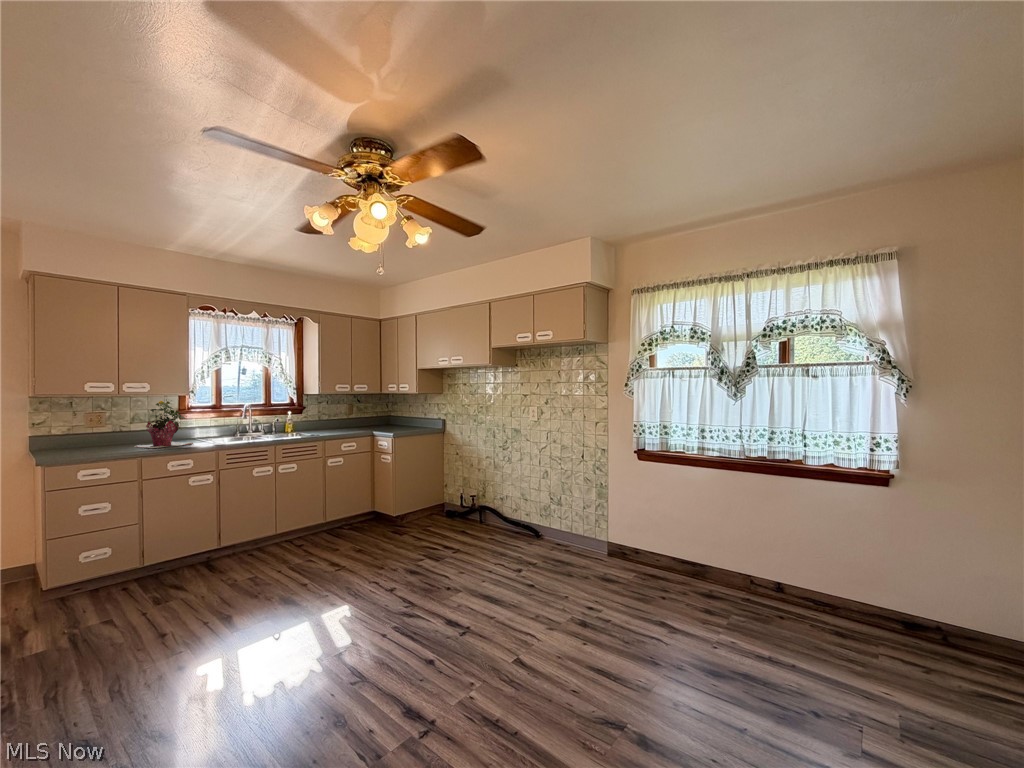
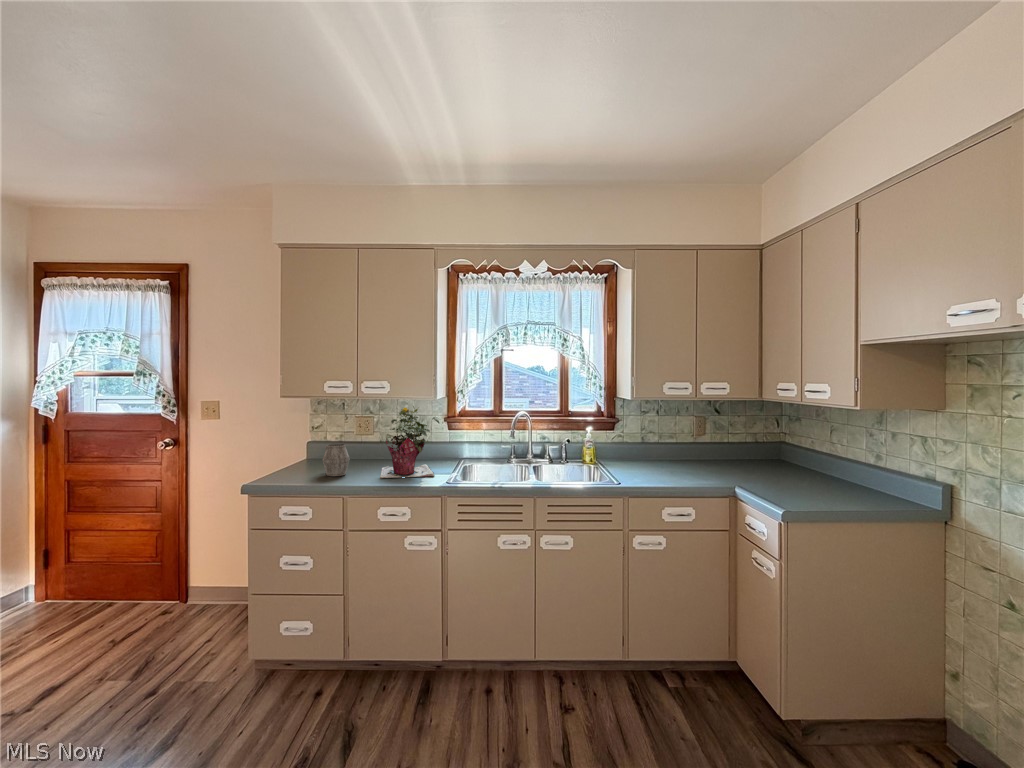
mug: none [82,429,114,452] -> present [323,444,350,476]

